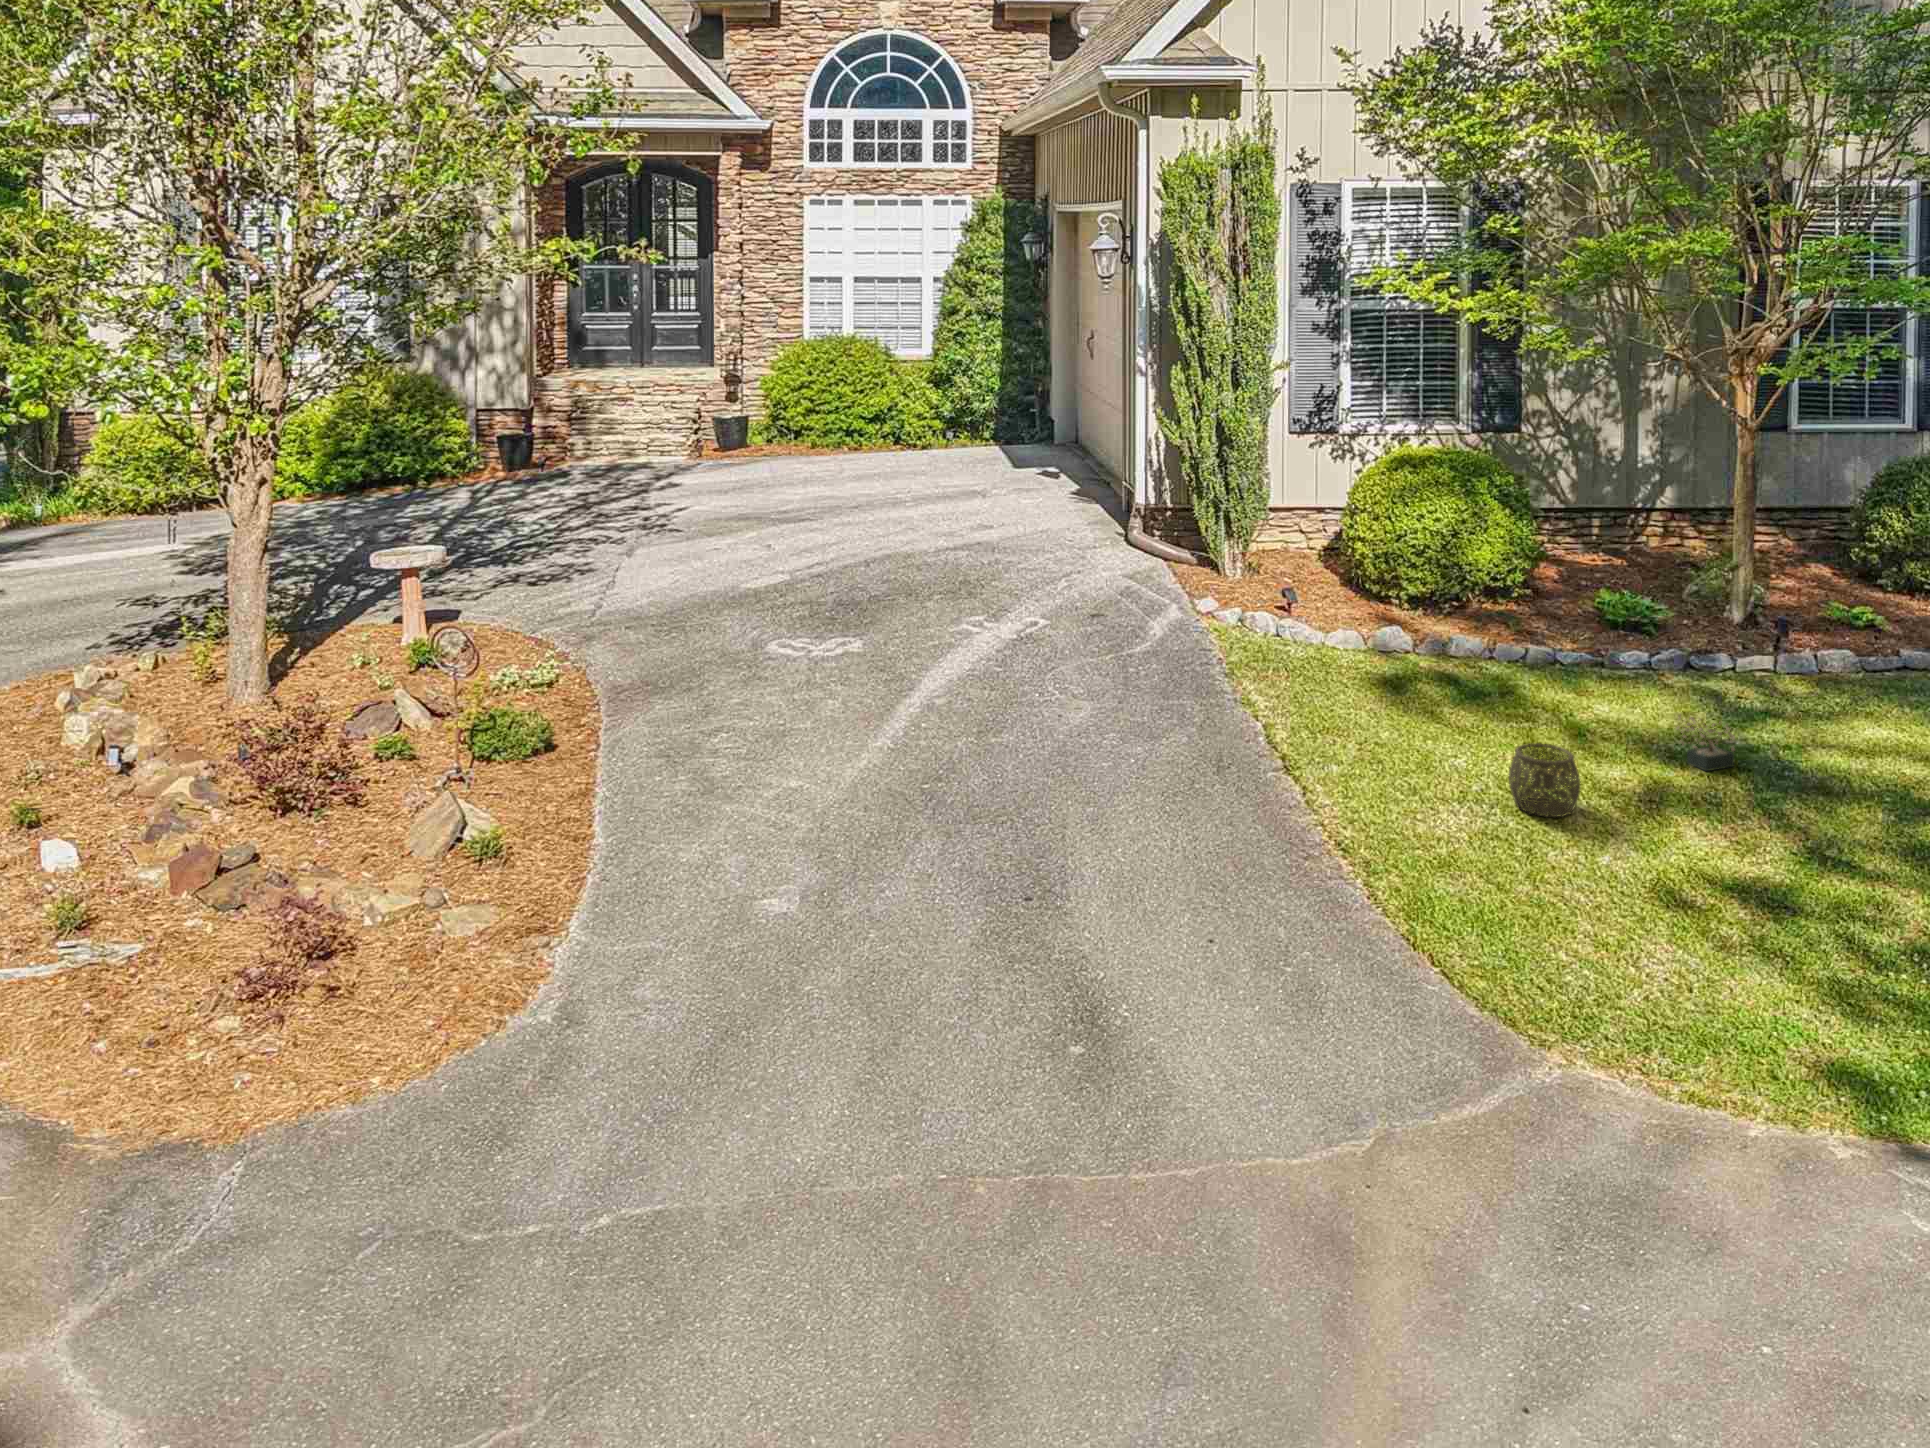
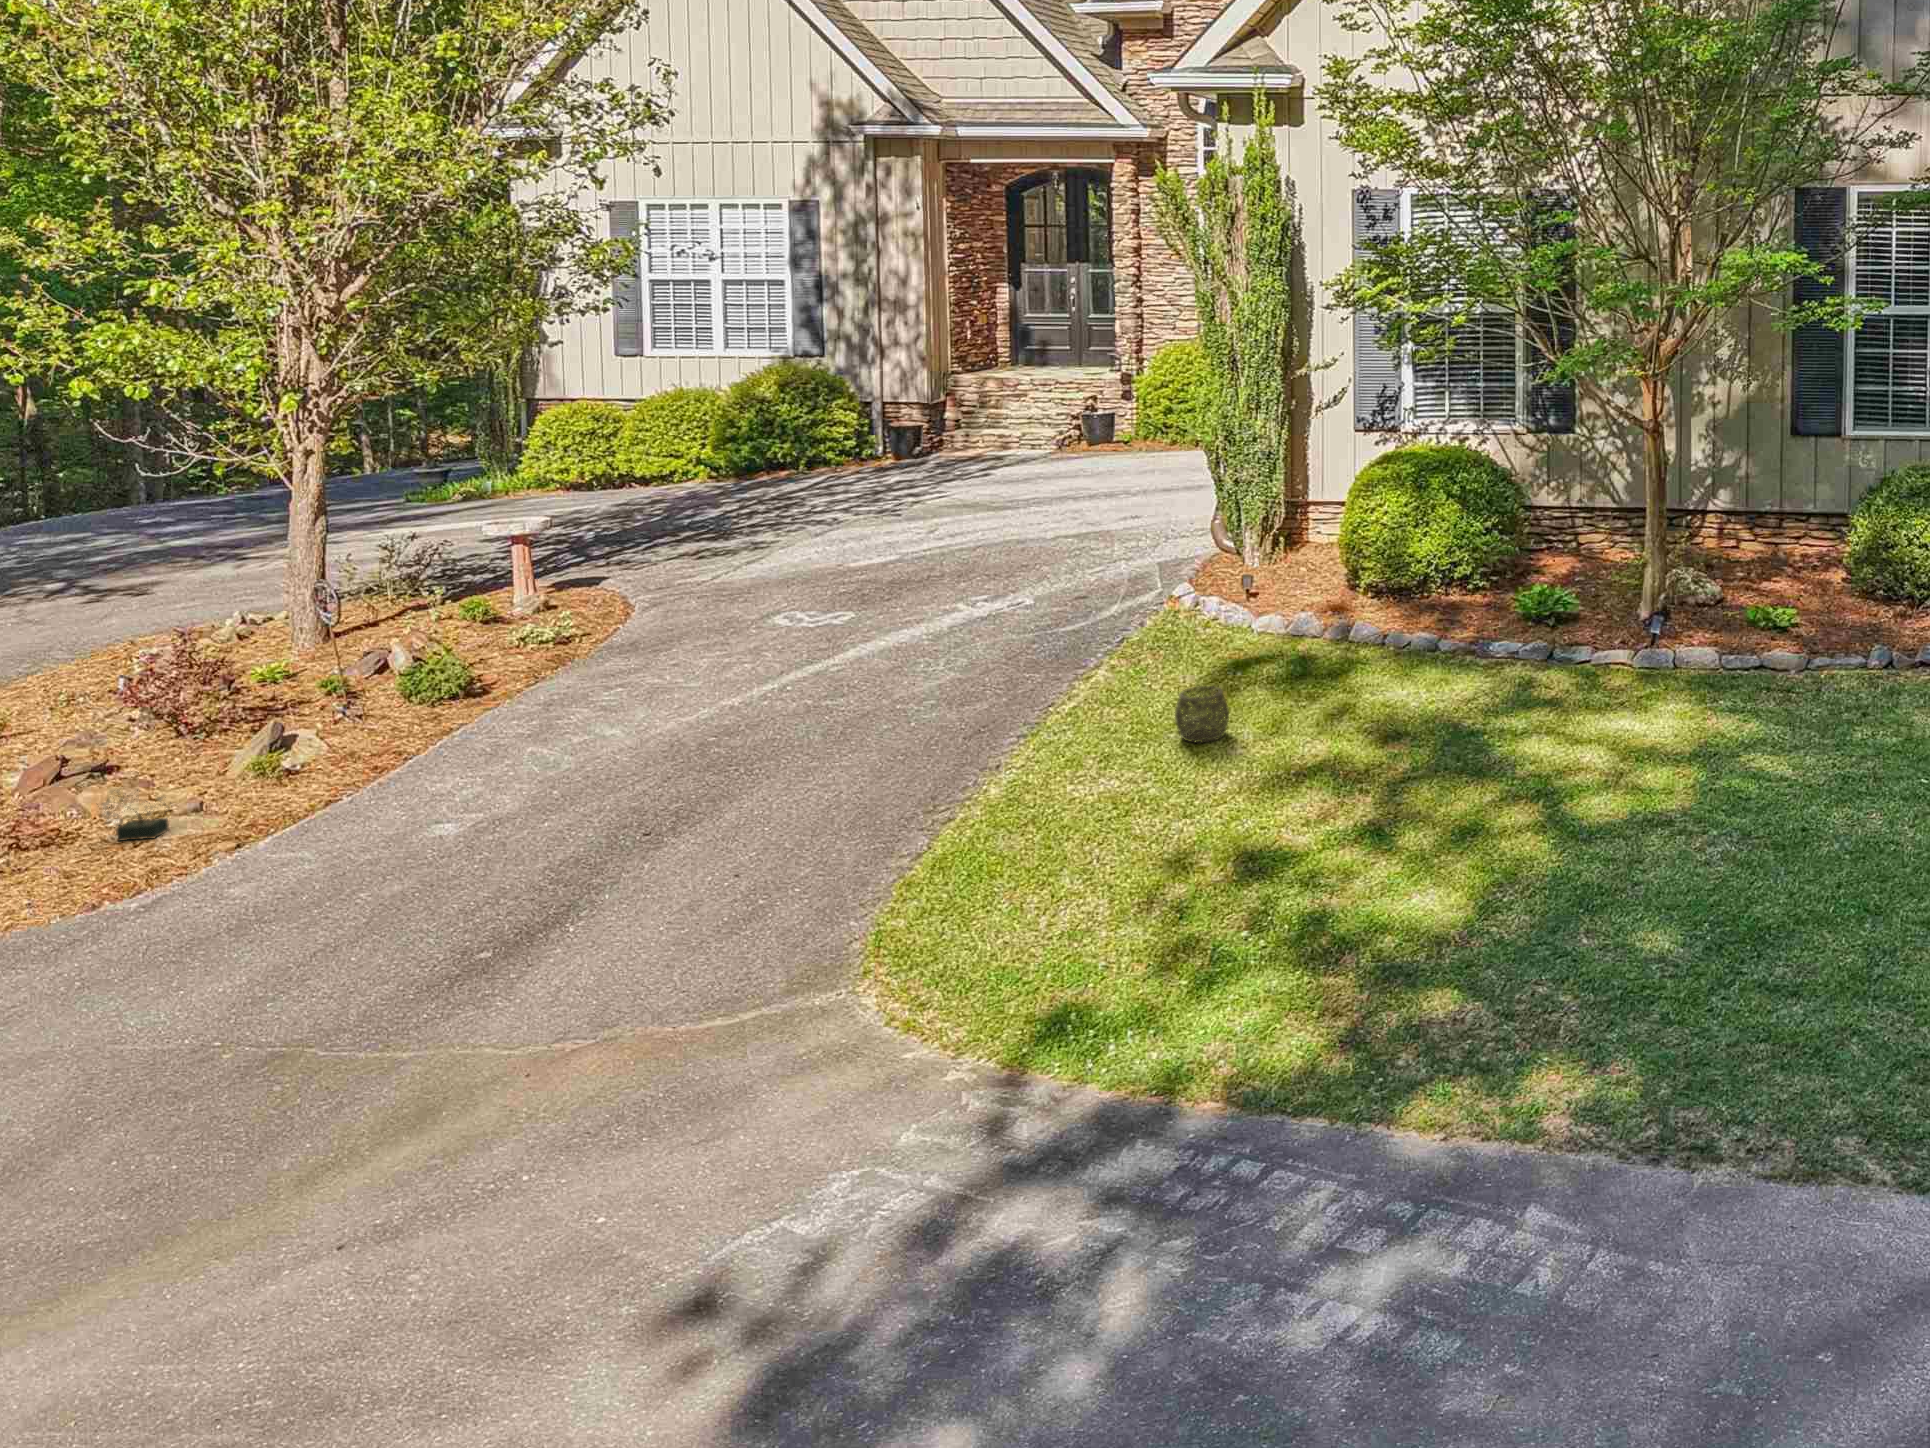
decorative plant: present [1677,717,1735,771] -> present [97,790,171,841]

